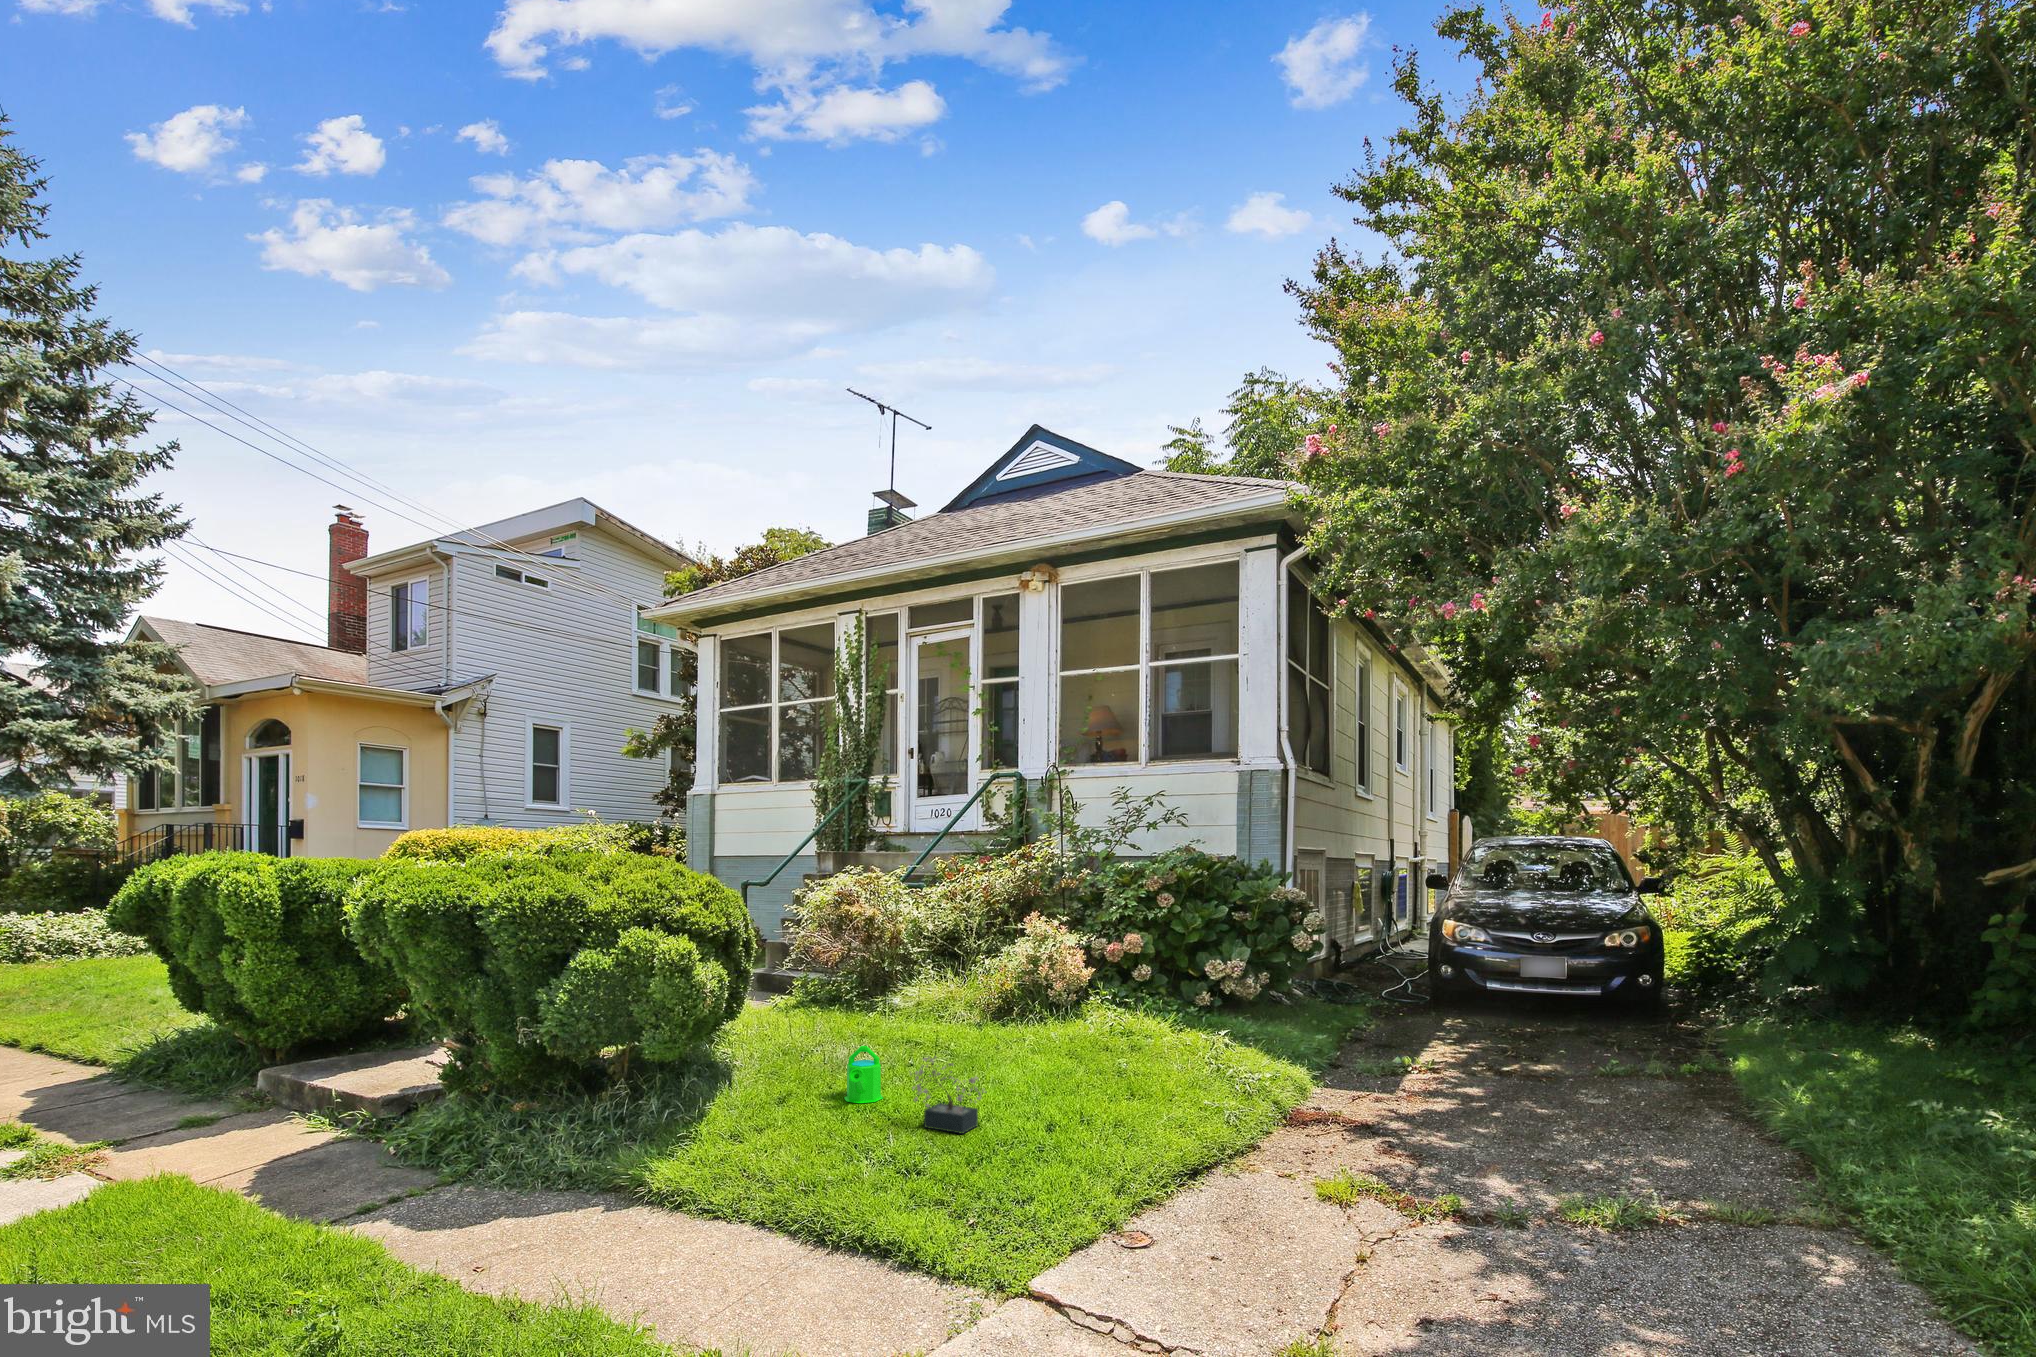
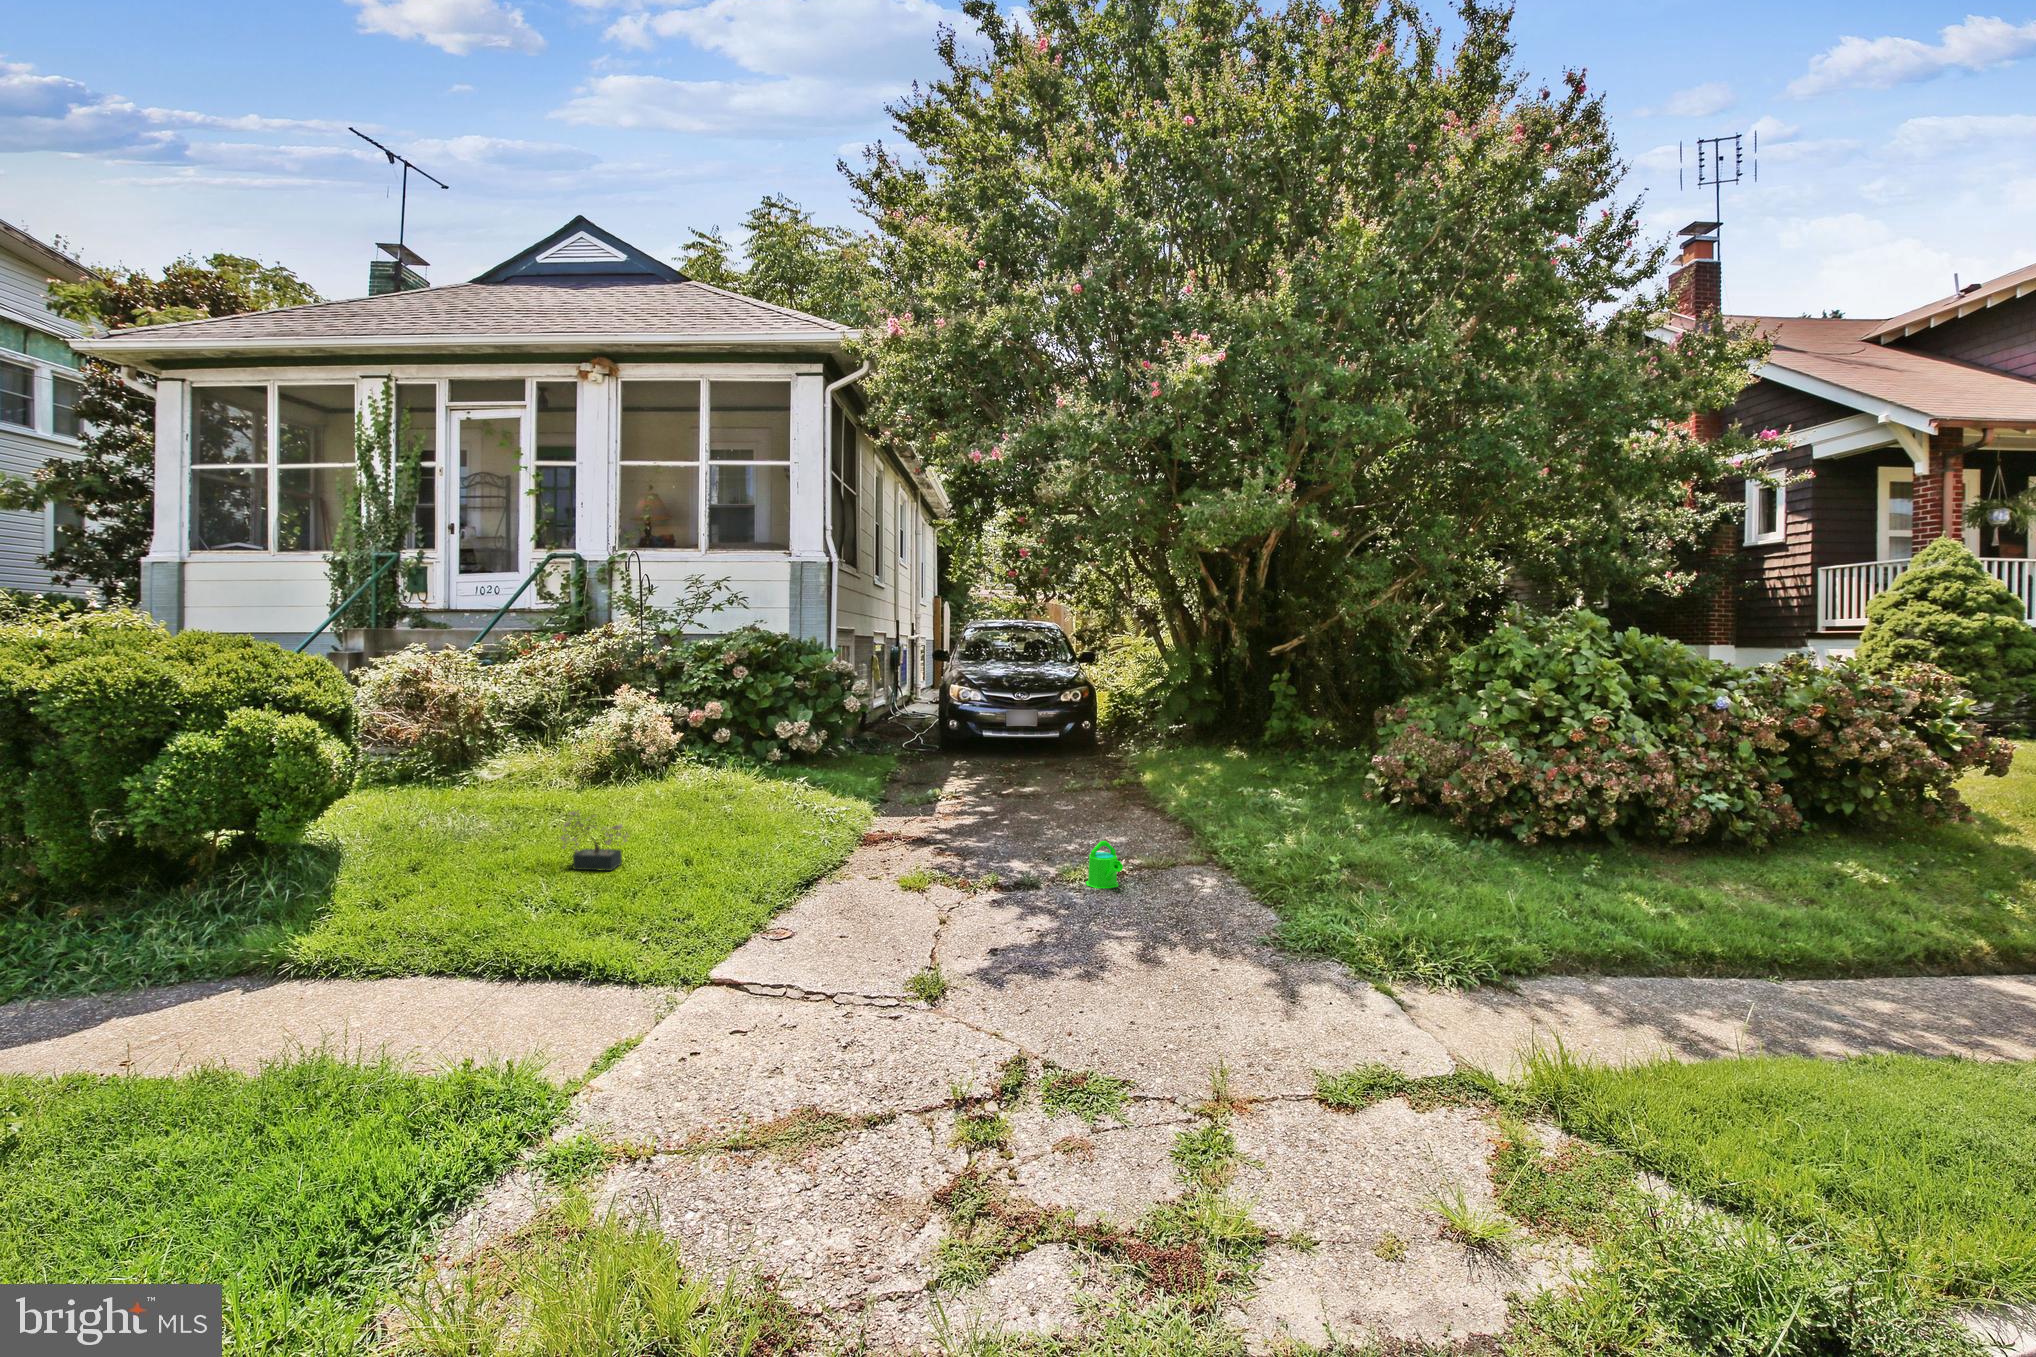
watering can: present [844,1046,883,1103] -> present [1086,841,1123,888]

